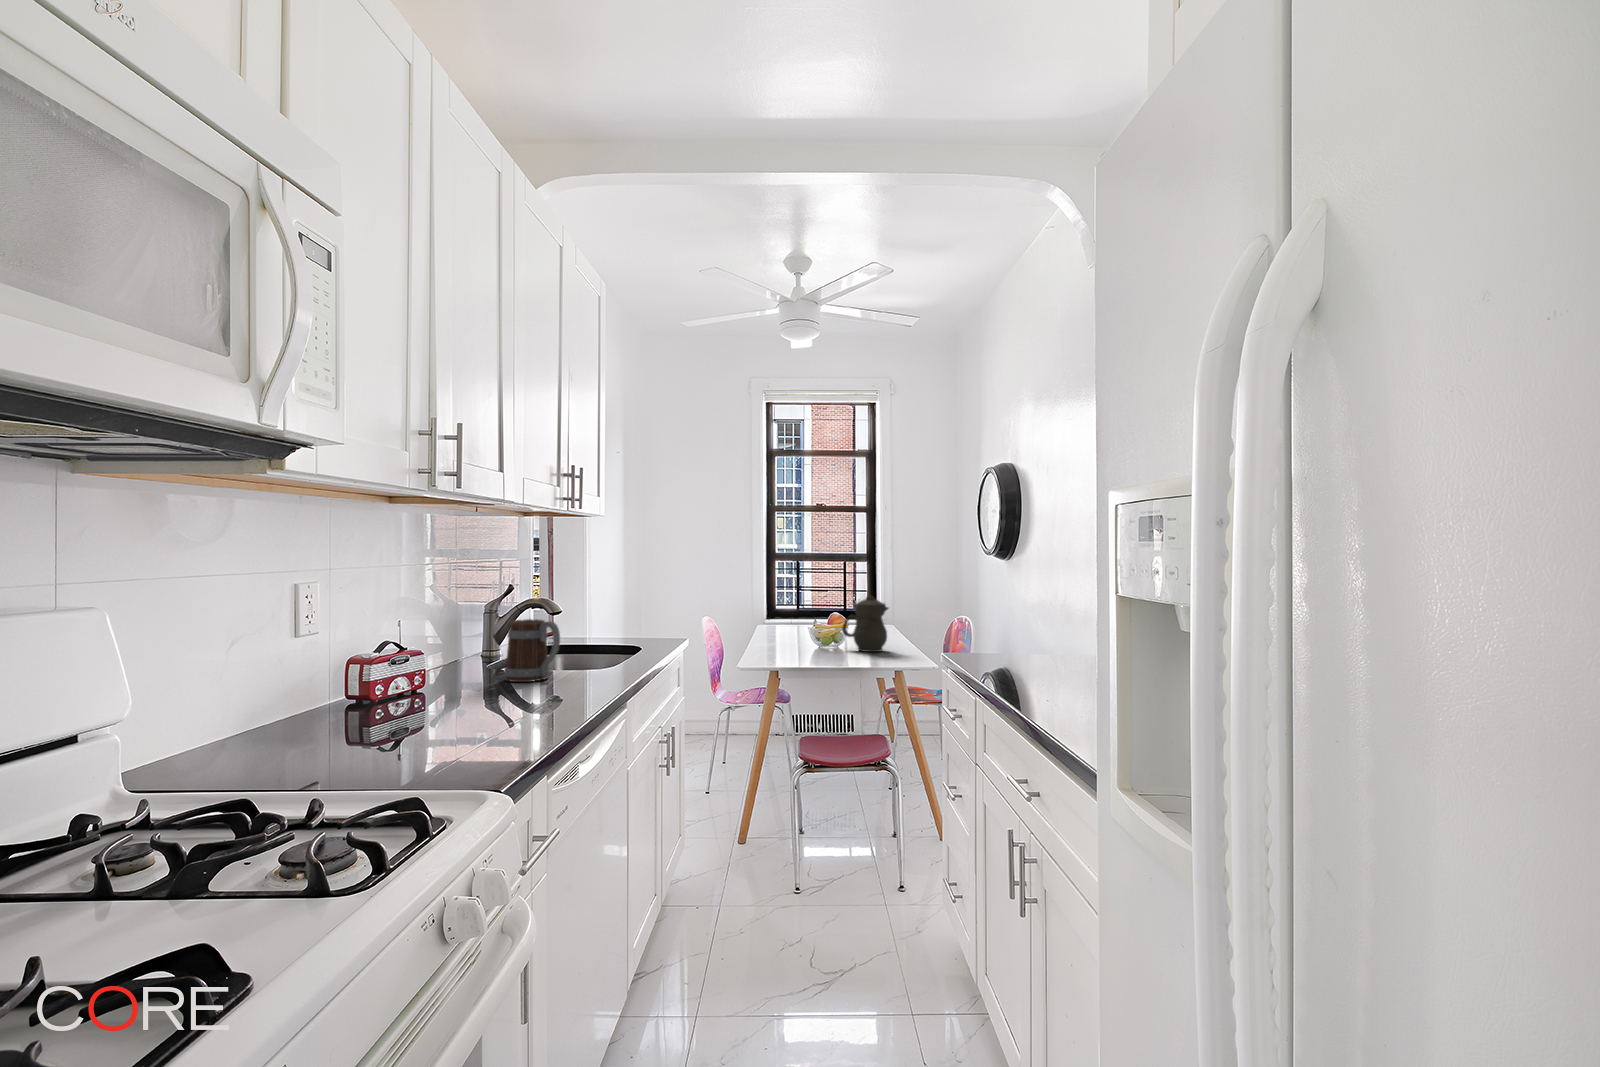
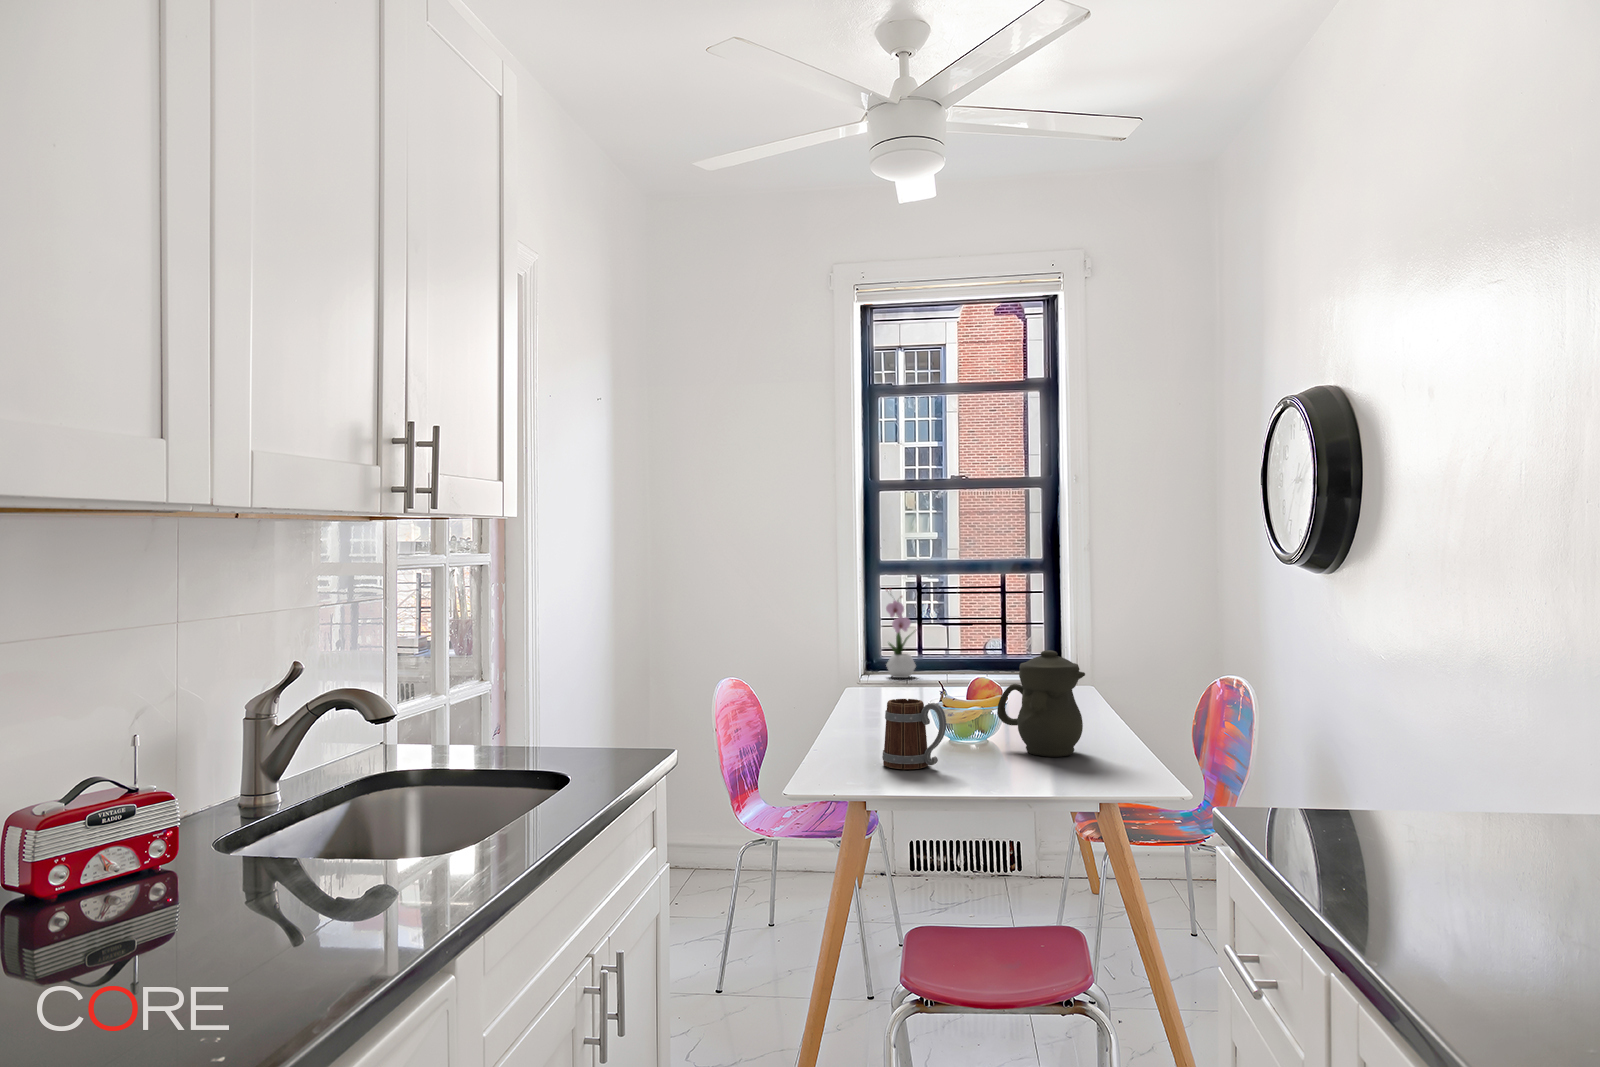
flower arrangement: none [768,570,786,624] -> present [886,589,916,678]
mug: present [504,619,560,682] -> present [882,699,946,769]

